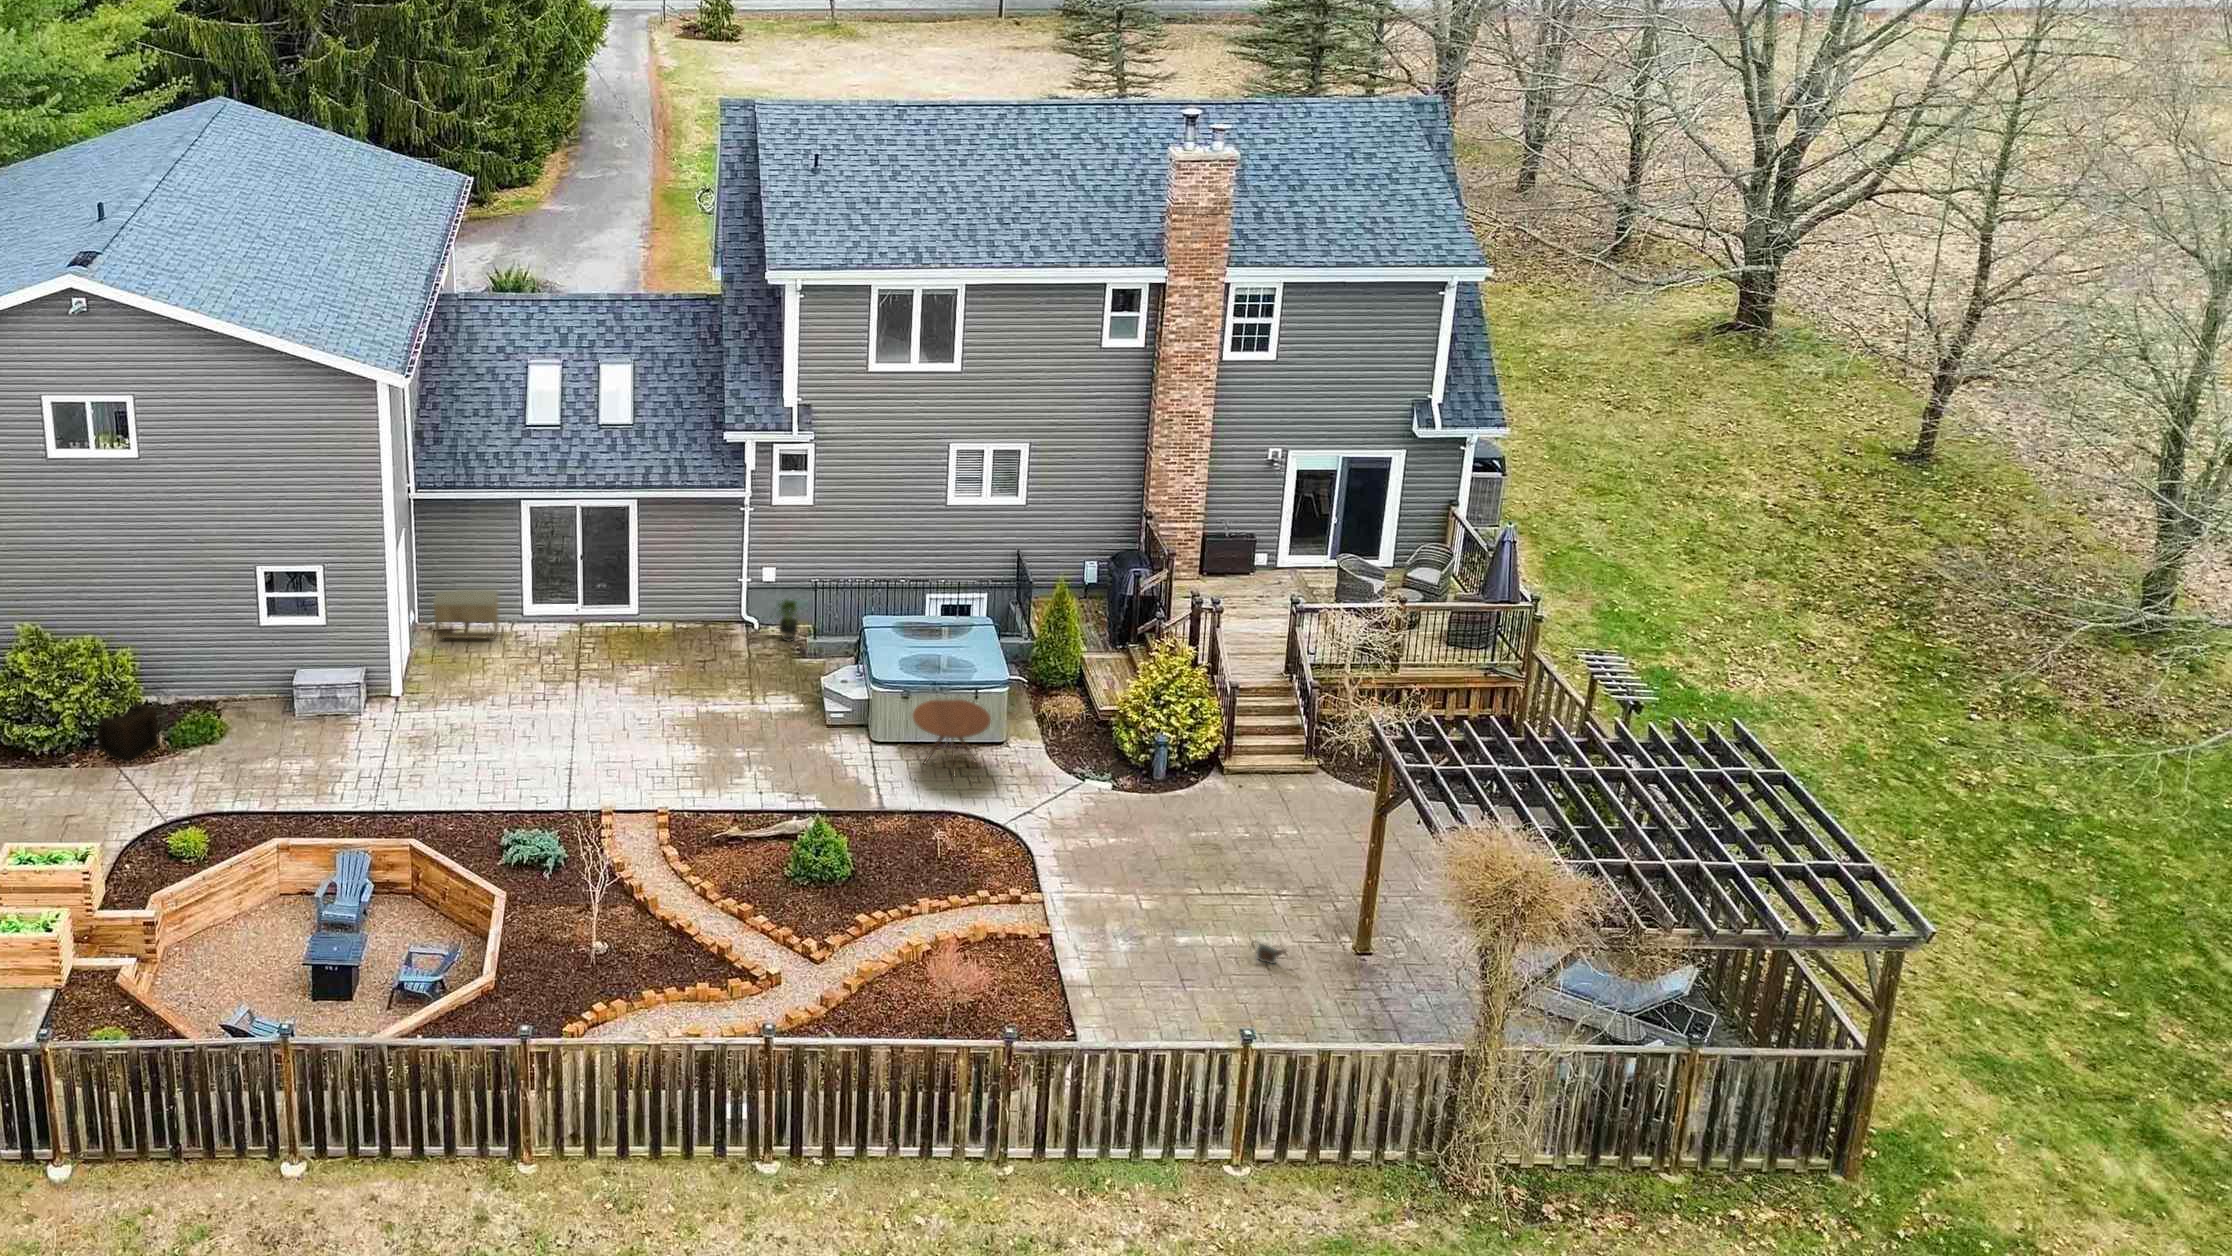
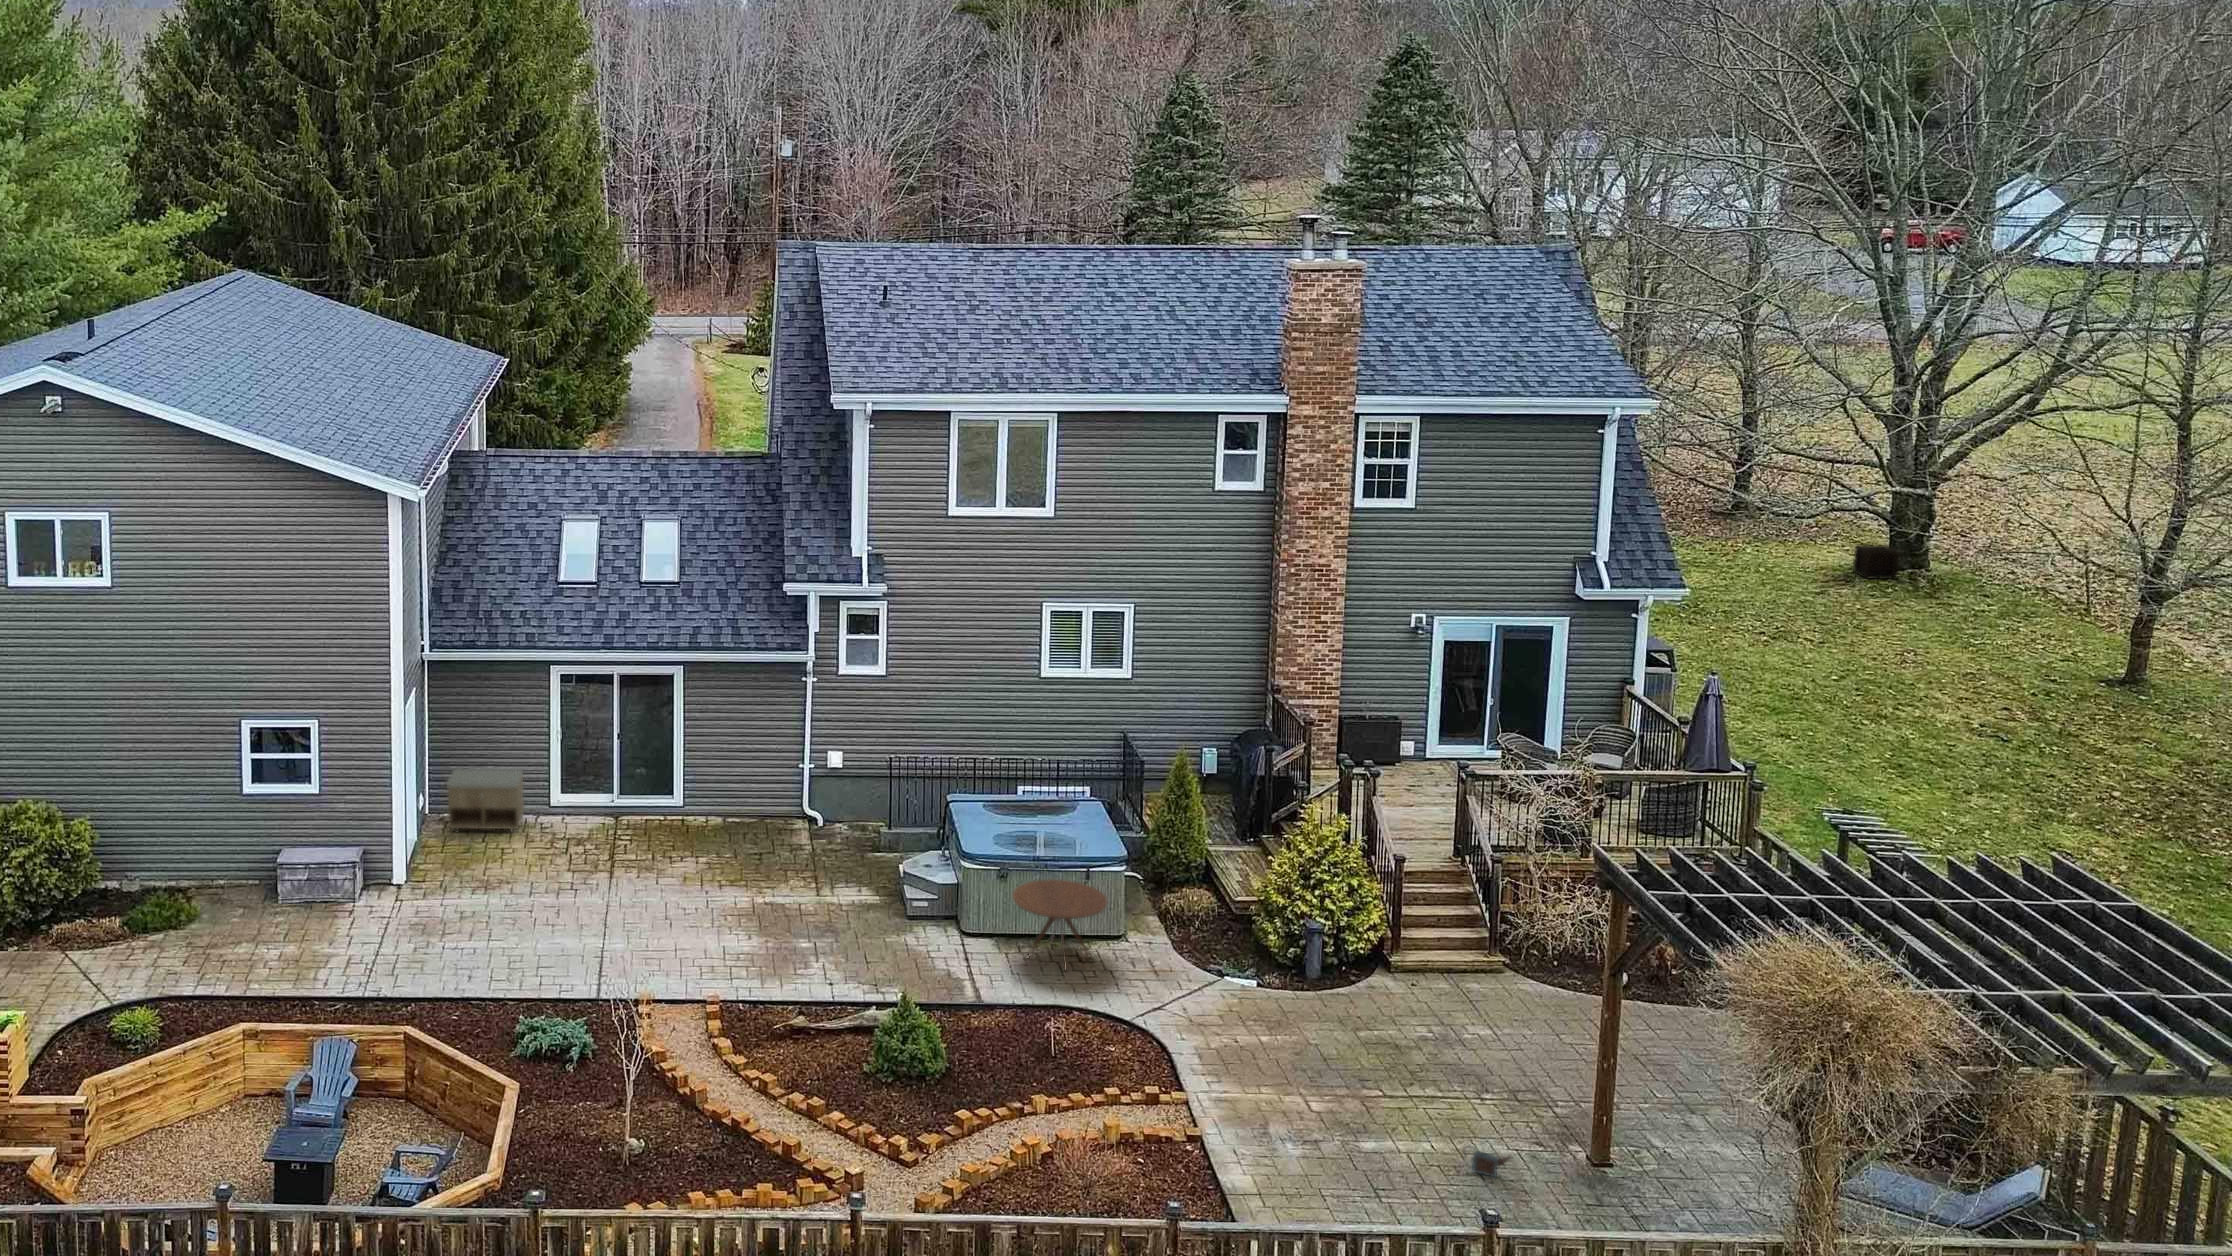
potted plant: present [777,600,798,641] -> none [841,784,872,837]
wooden crate: present [96,703,160,763] -> present [1853,544,1899,579]

